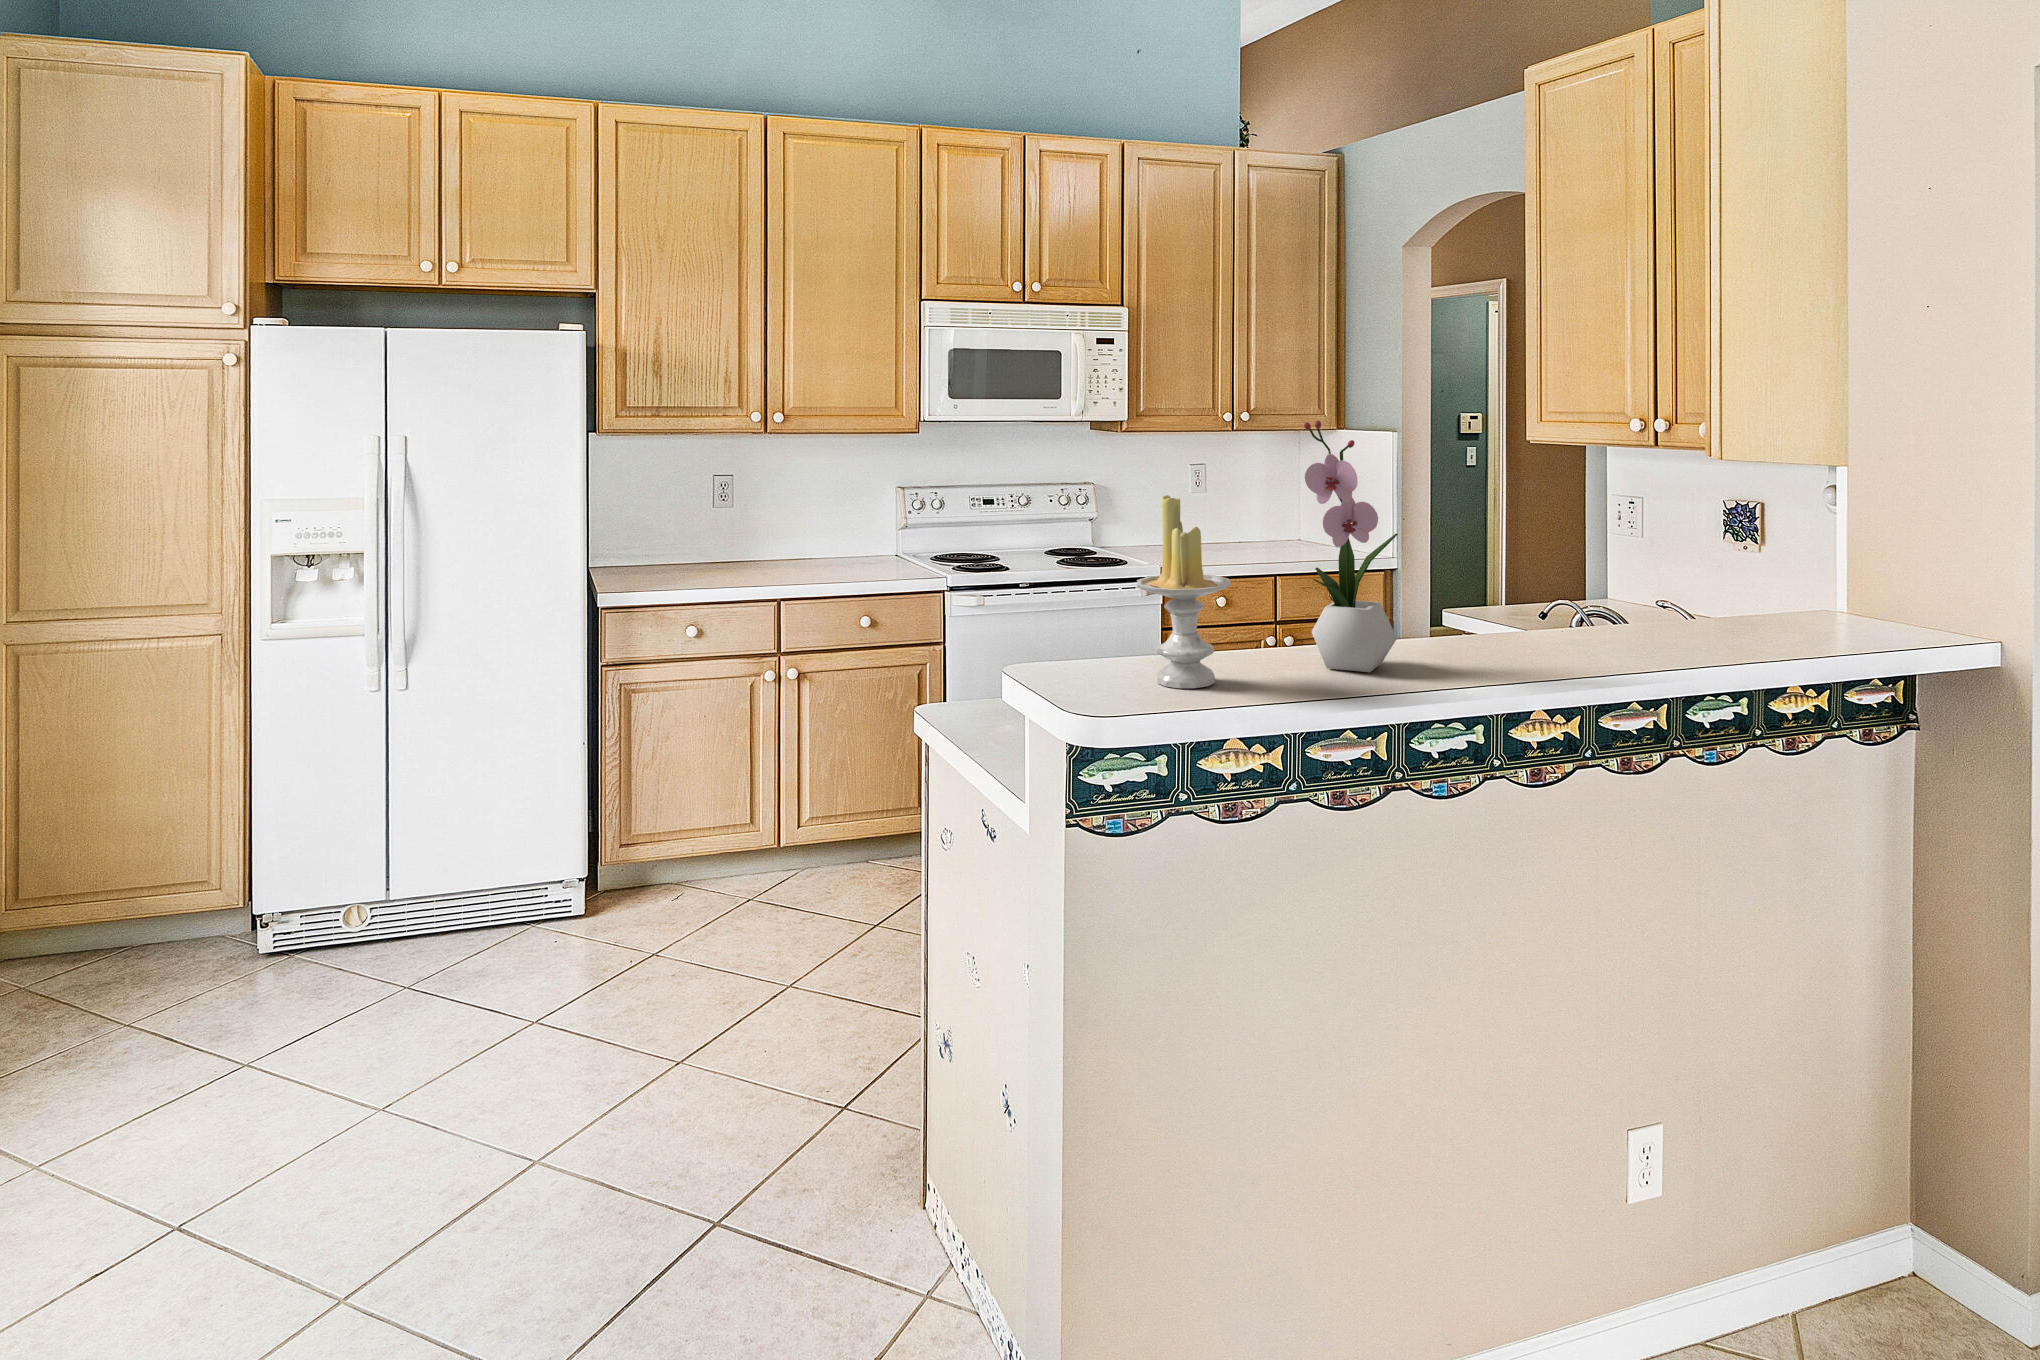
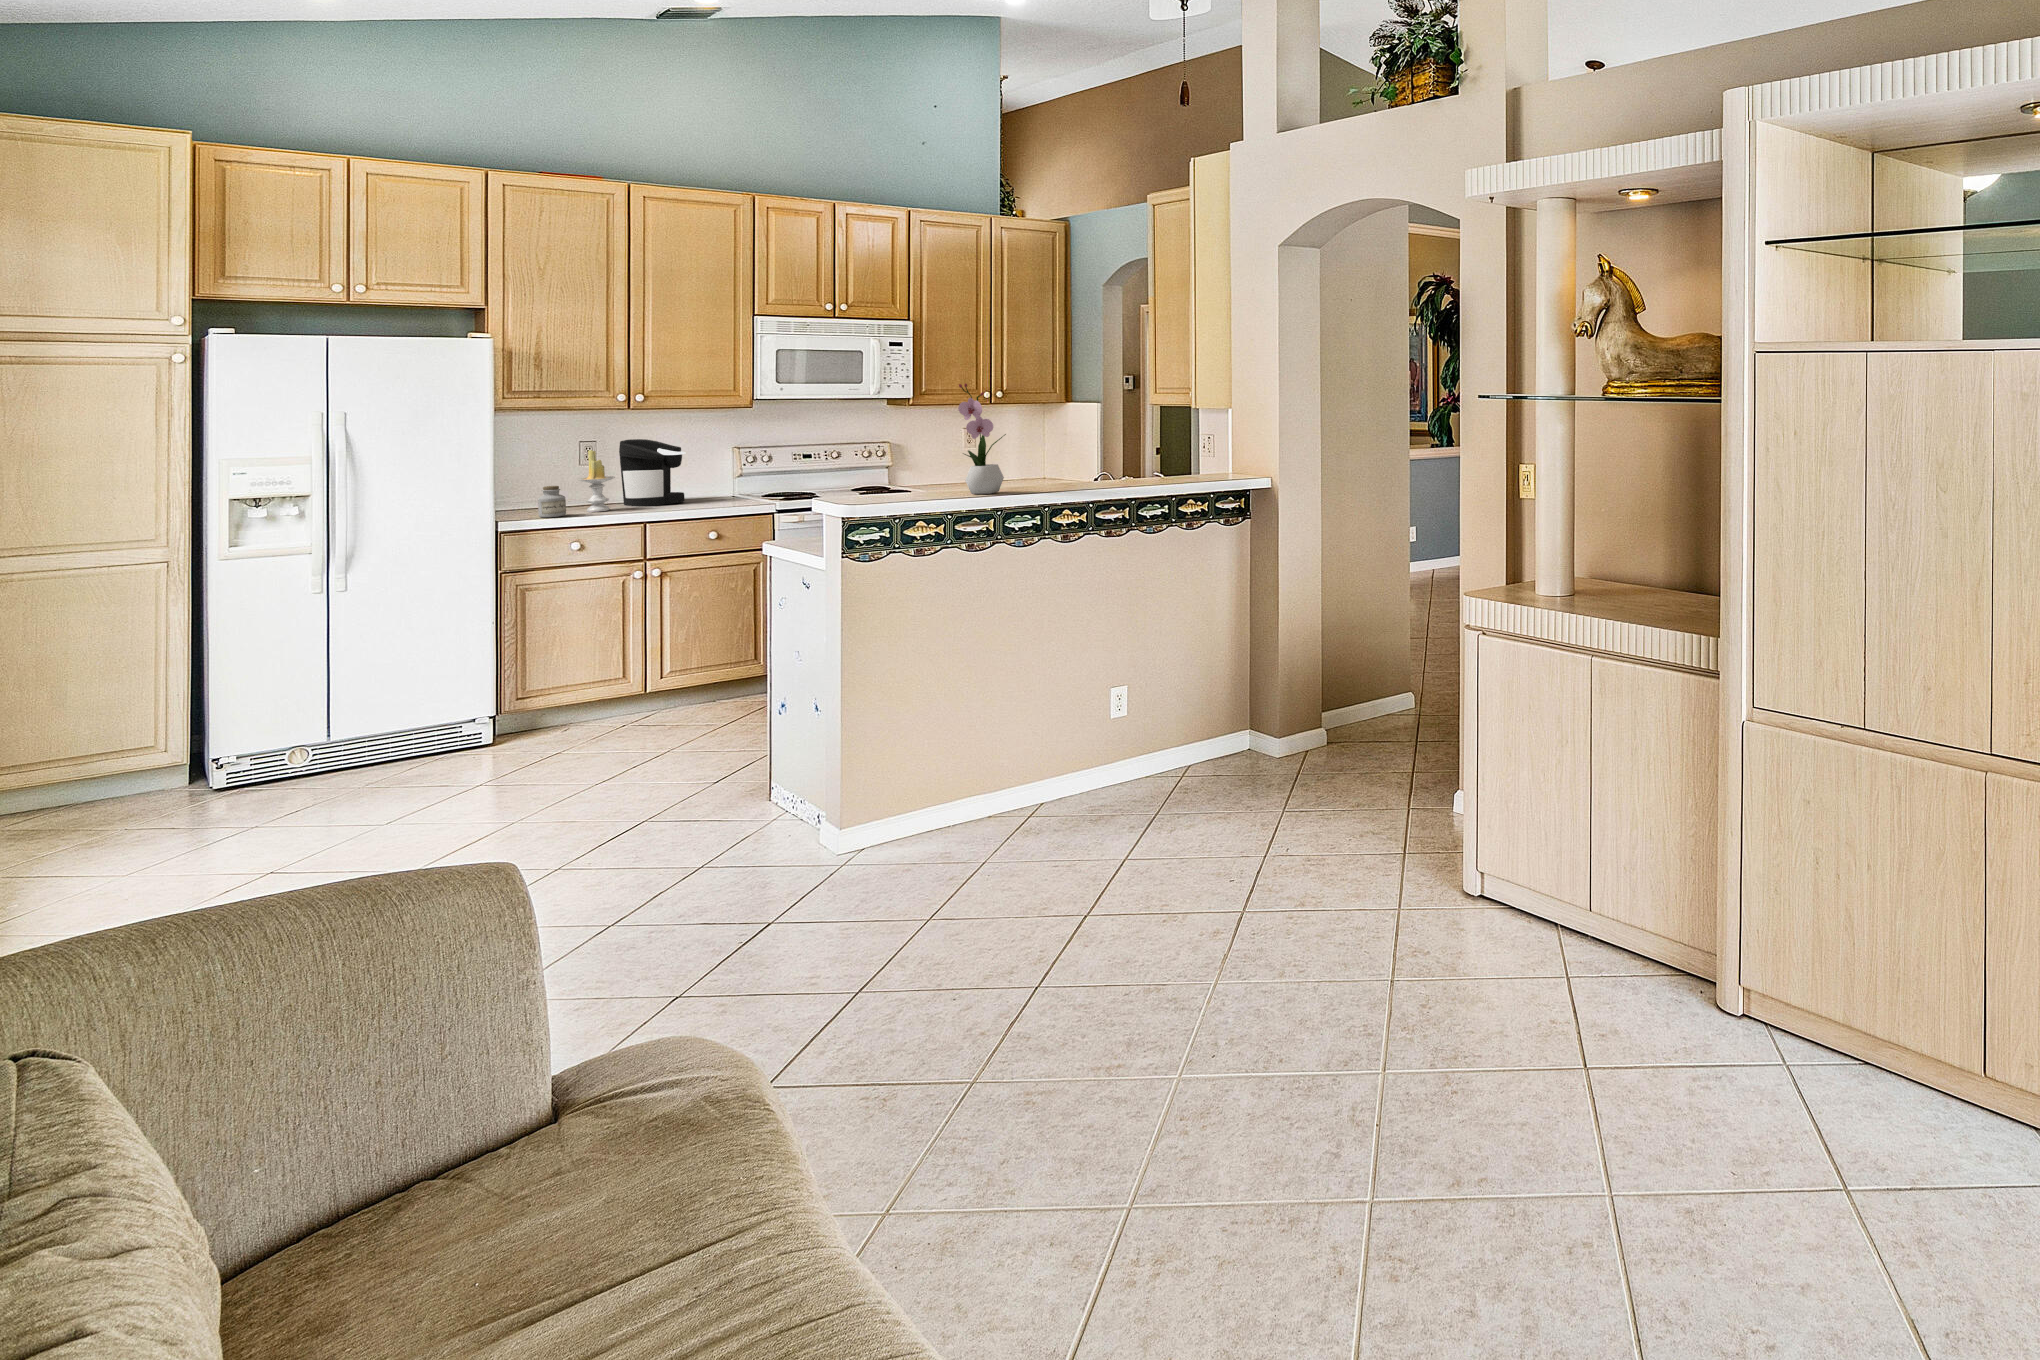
coffee maker: none [753,475,834,571] -> present [619,439,685,506]
candle: present [1137,495,1231,688] -> present [578,450,615,512]
jar: none [647,543,681,589] -> present [538,486,566,517]

